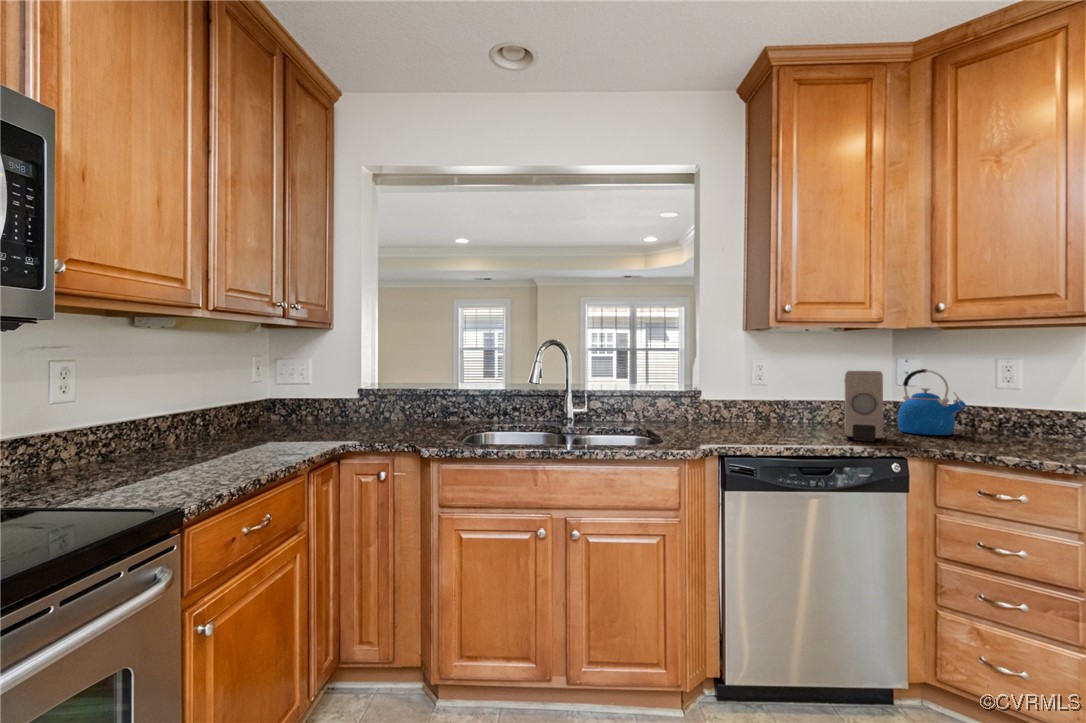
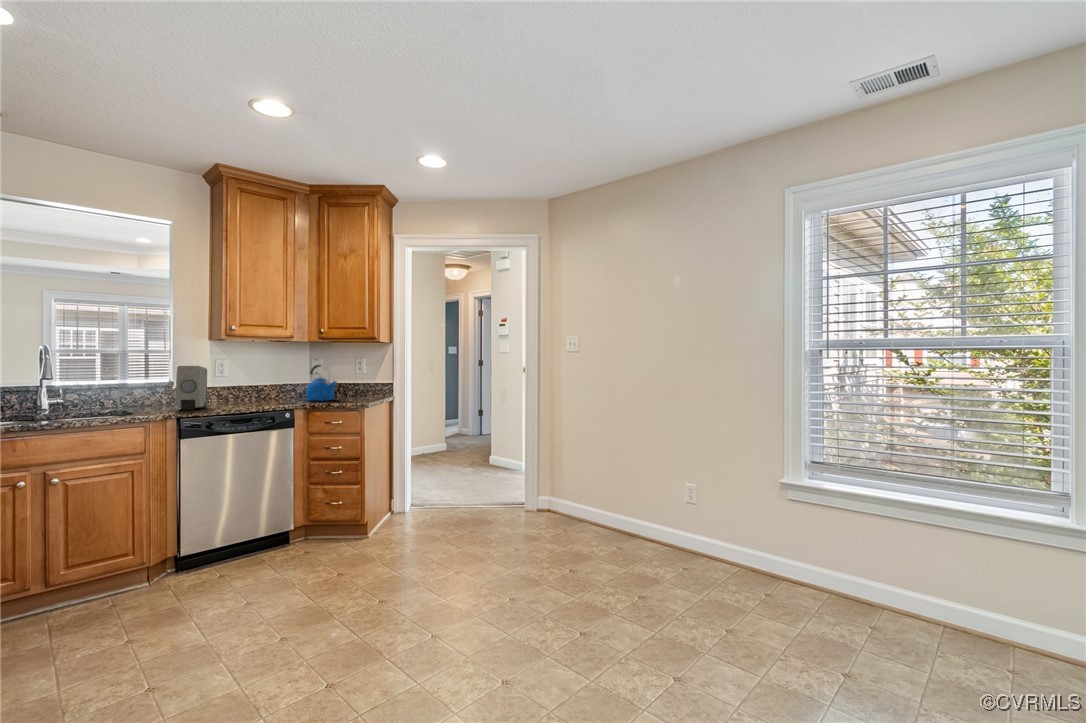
soap dispenser: present [844,371,883,441] -> present [176,366,207,410]

